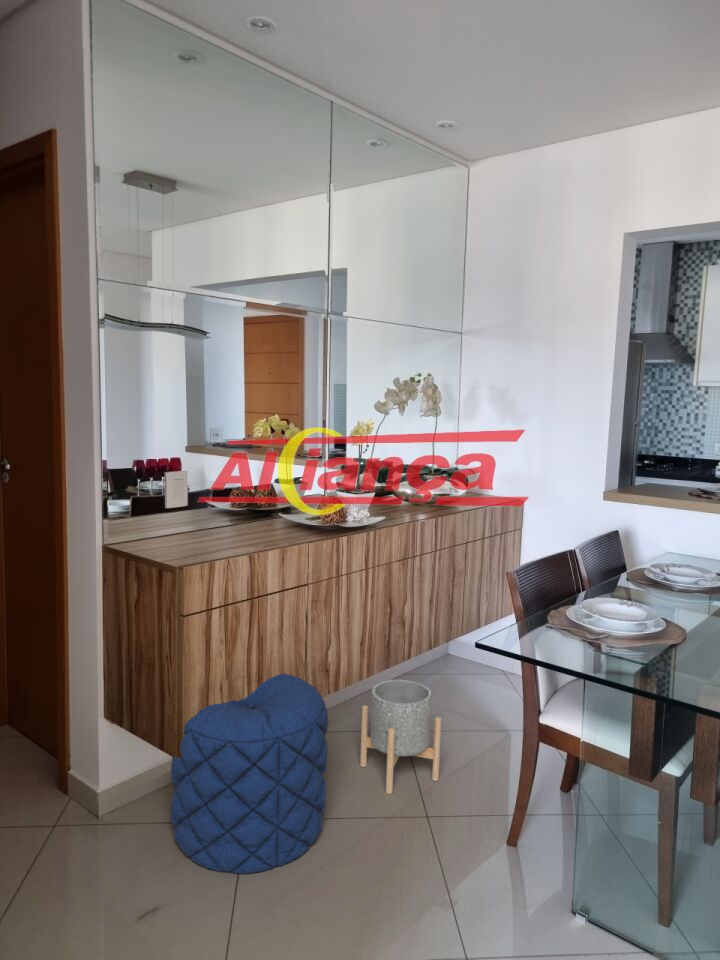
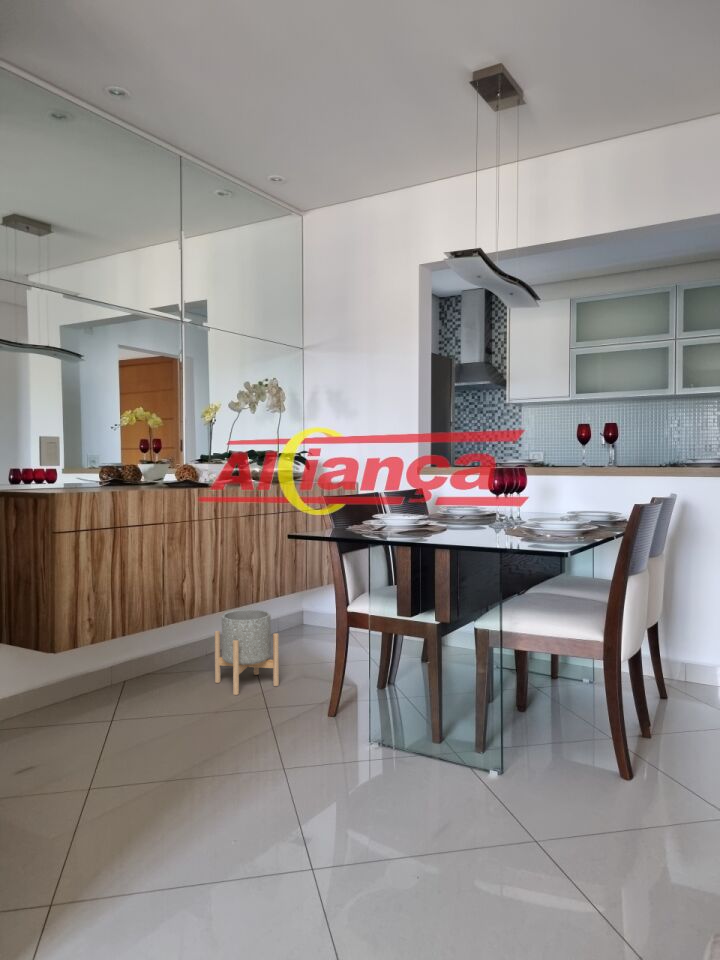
pouf: present [170,673,328,873] -> none [45,595,179,742]

